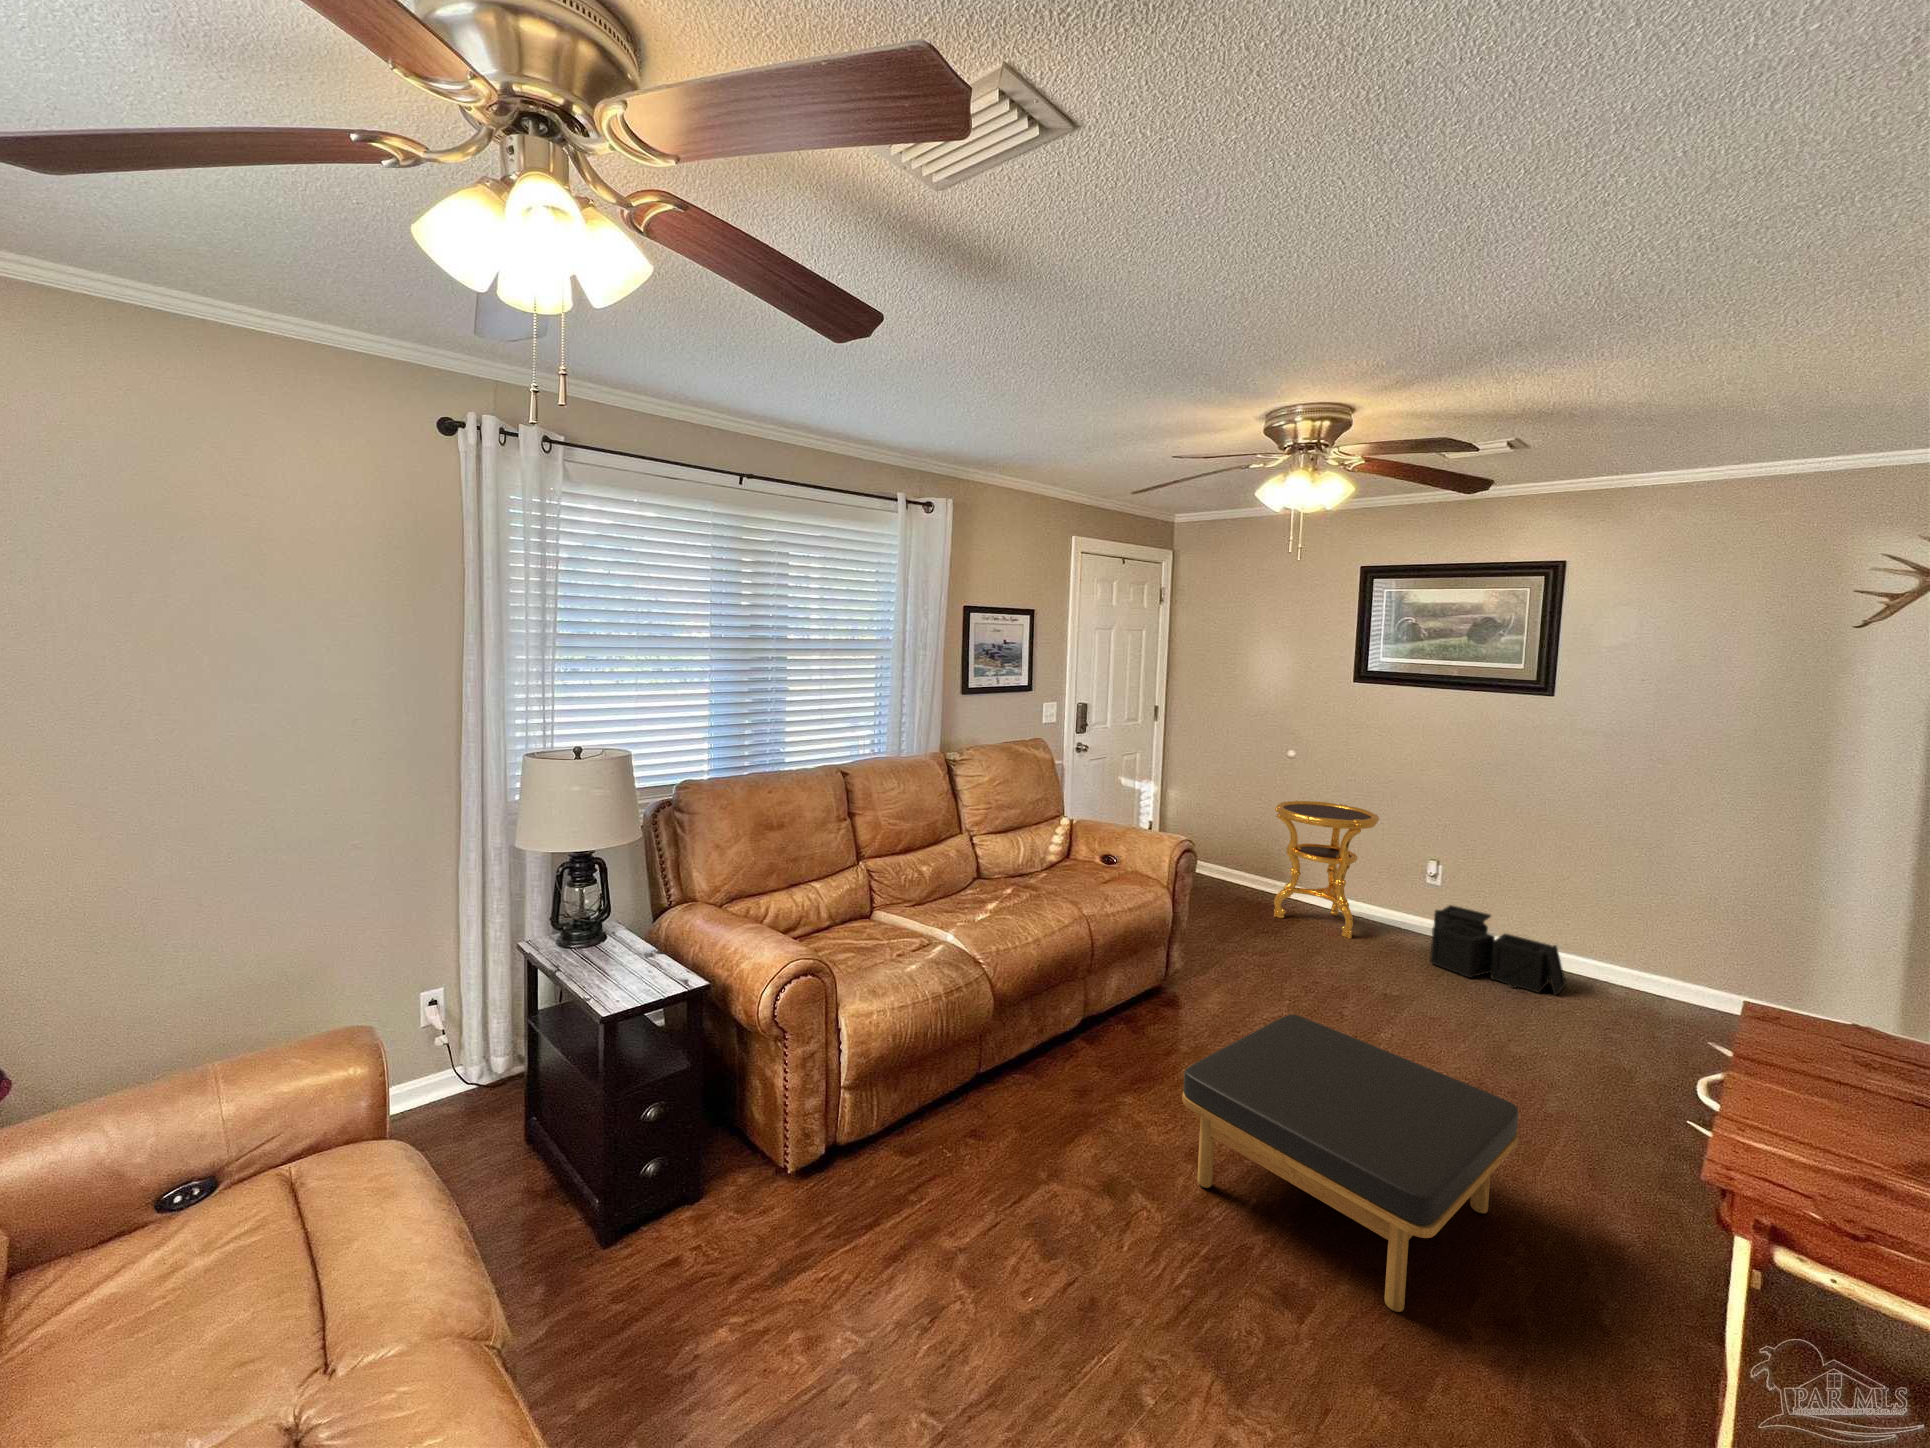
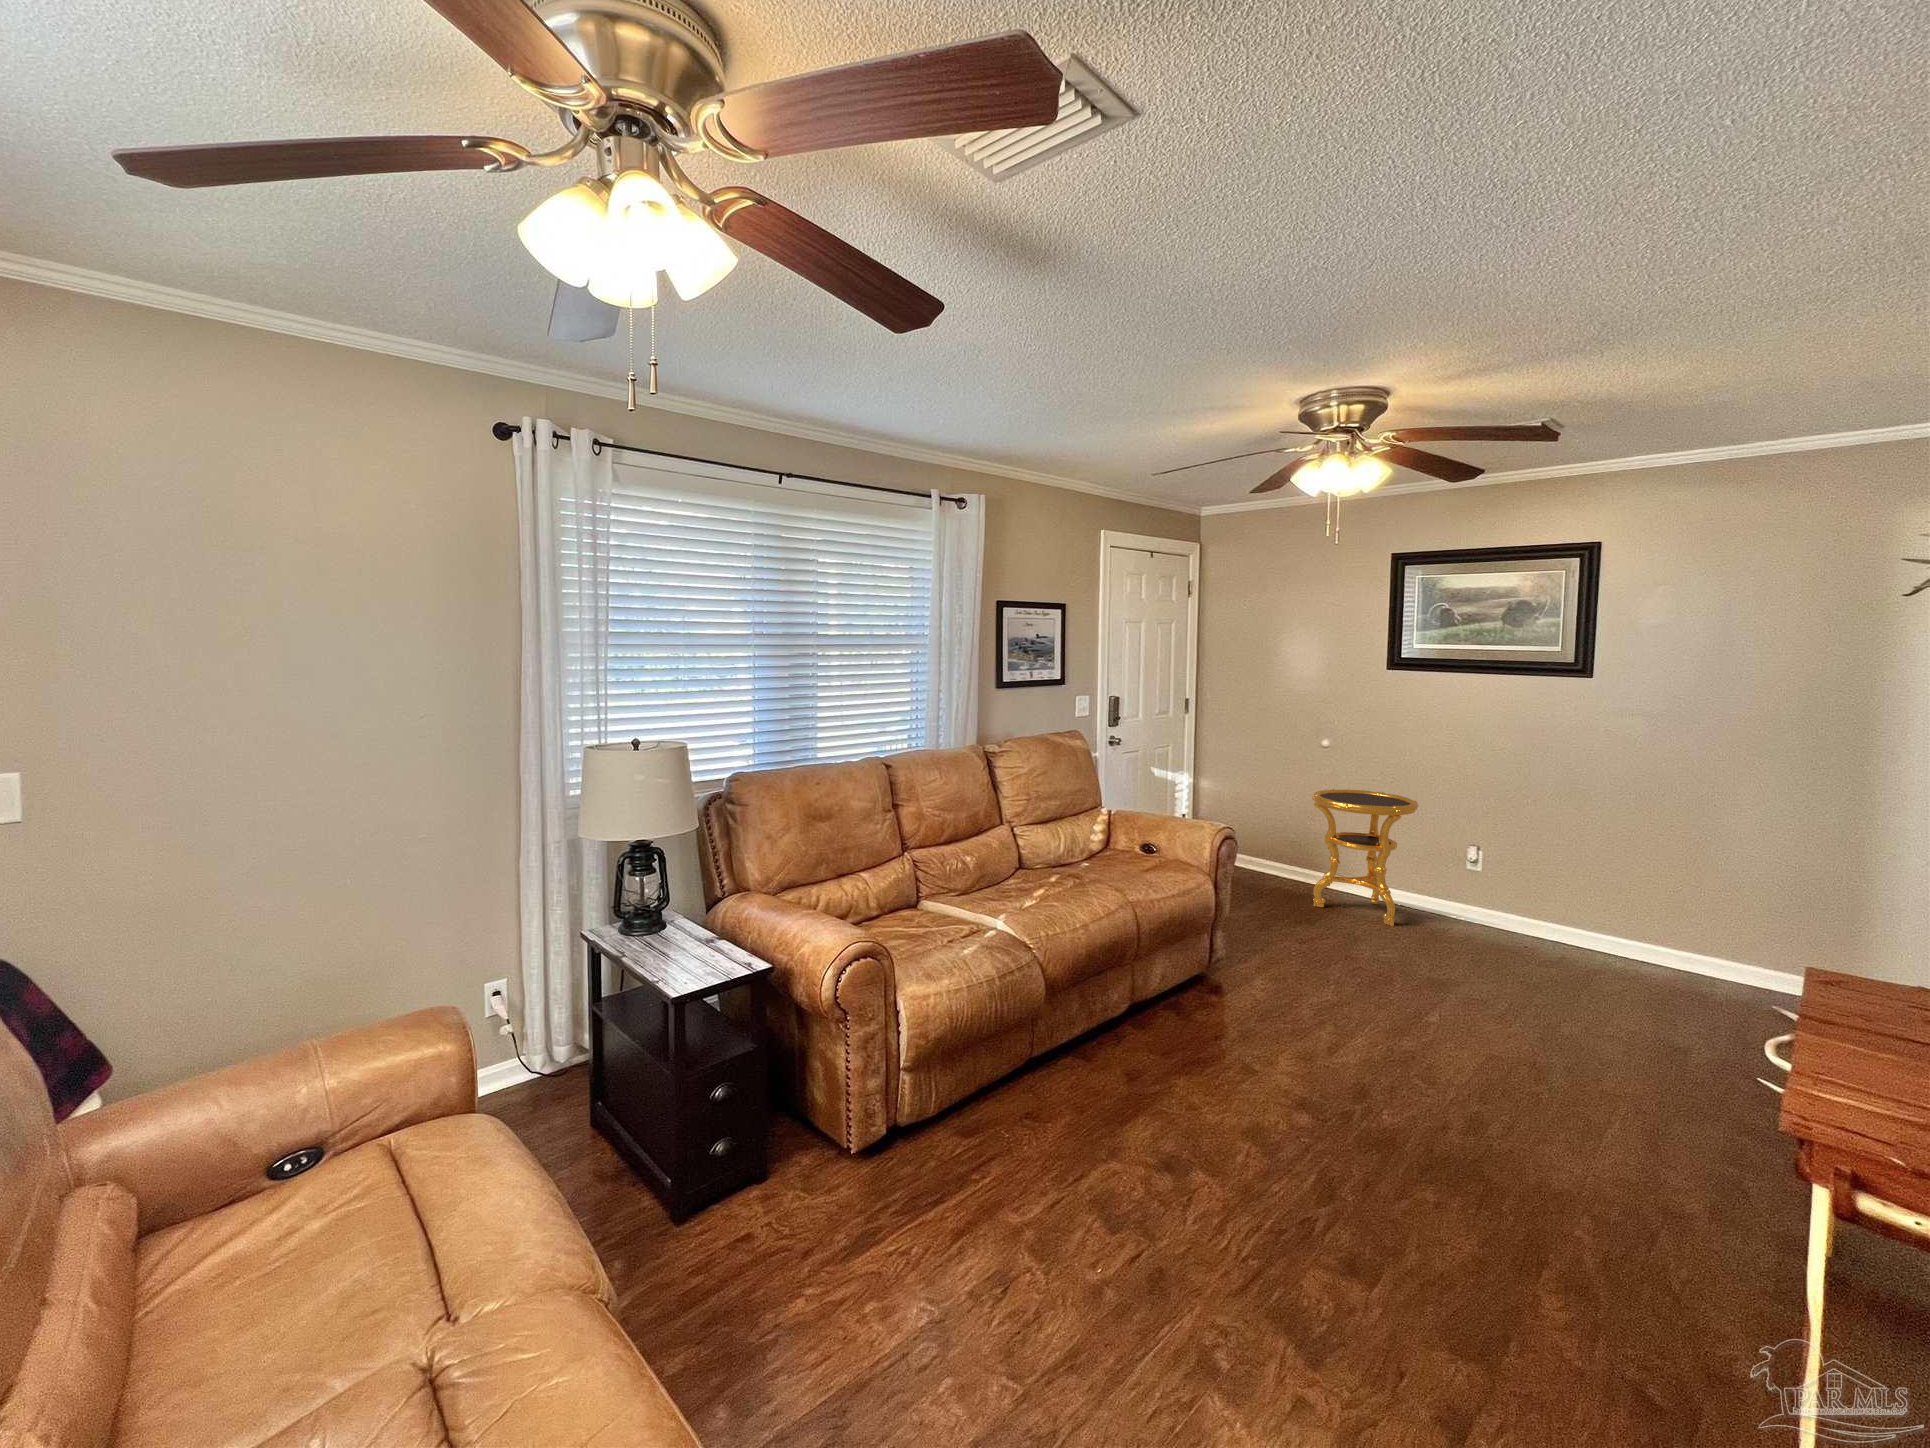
storage bin: present [1430,905,1566,995] -> none [1476,890,1617,977]
ottoman: present [1182,1014,1519,1312] -> none [1240,994,1582,1279]

